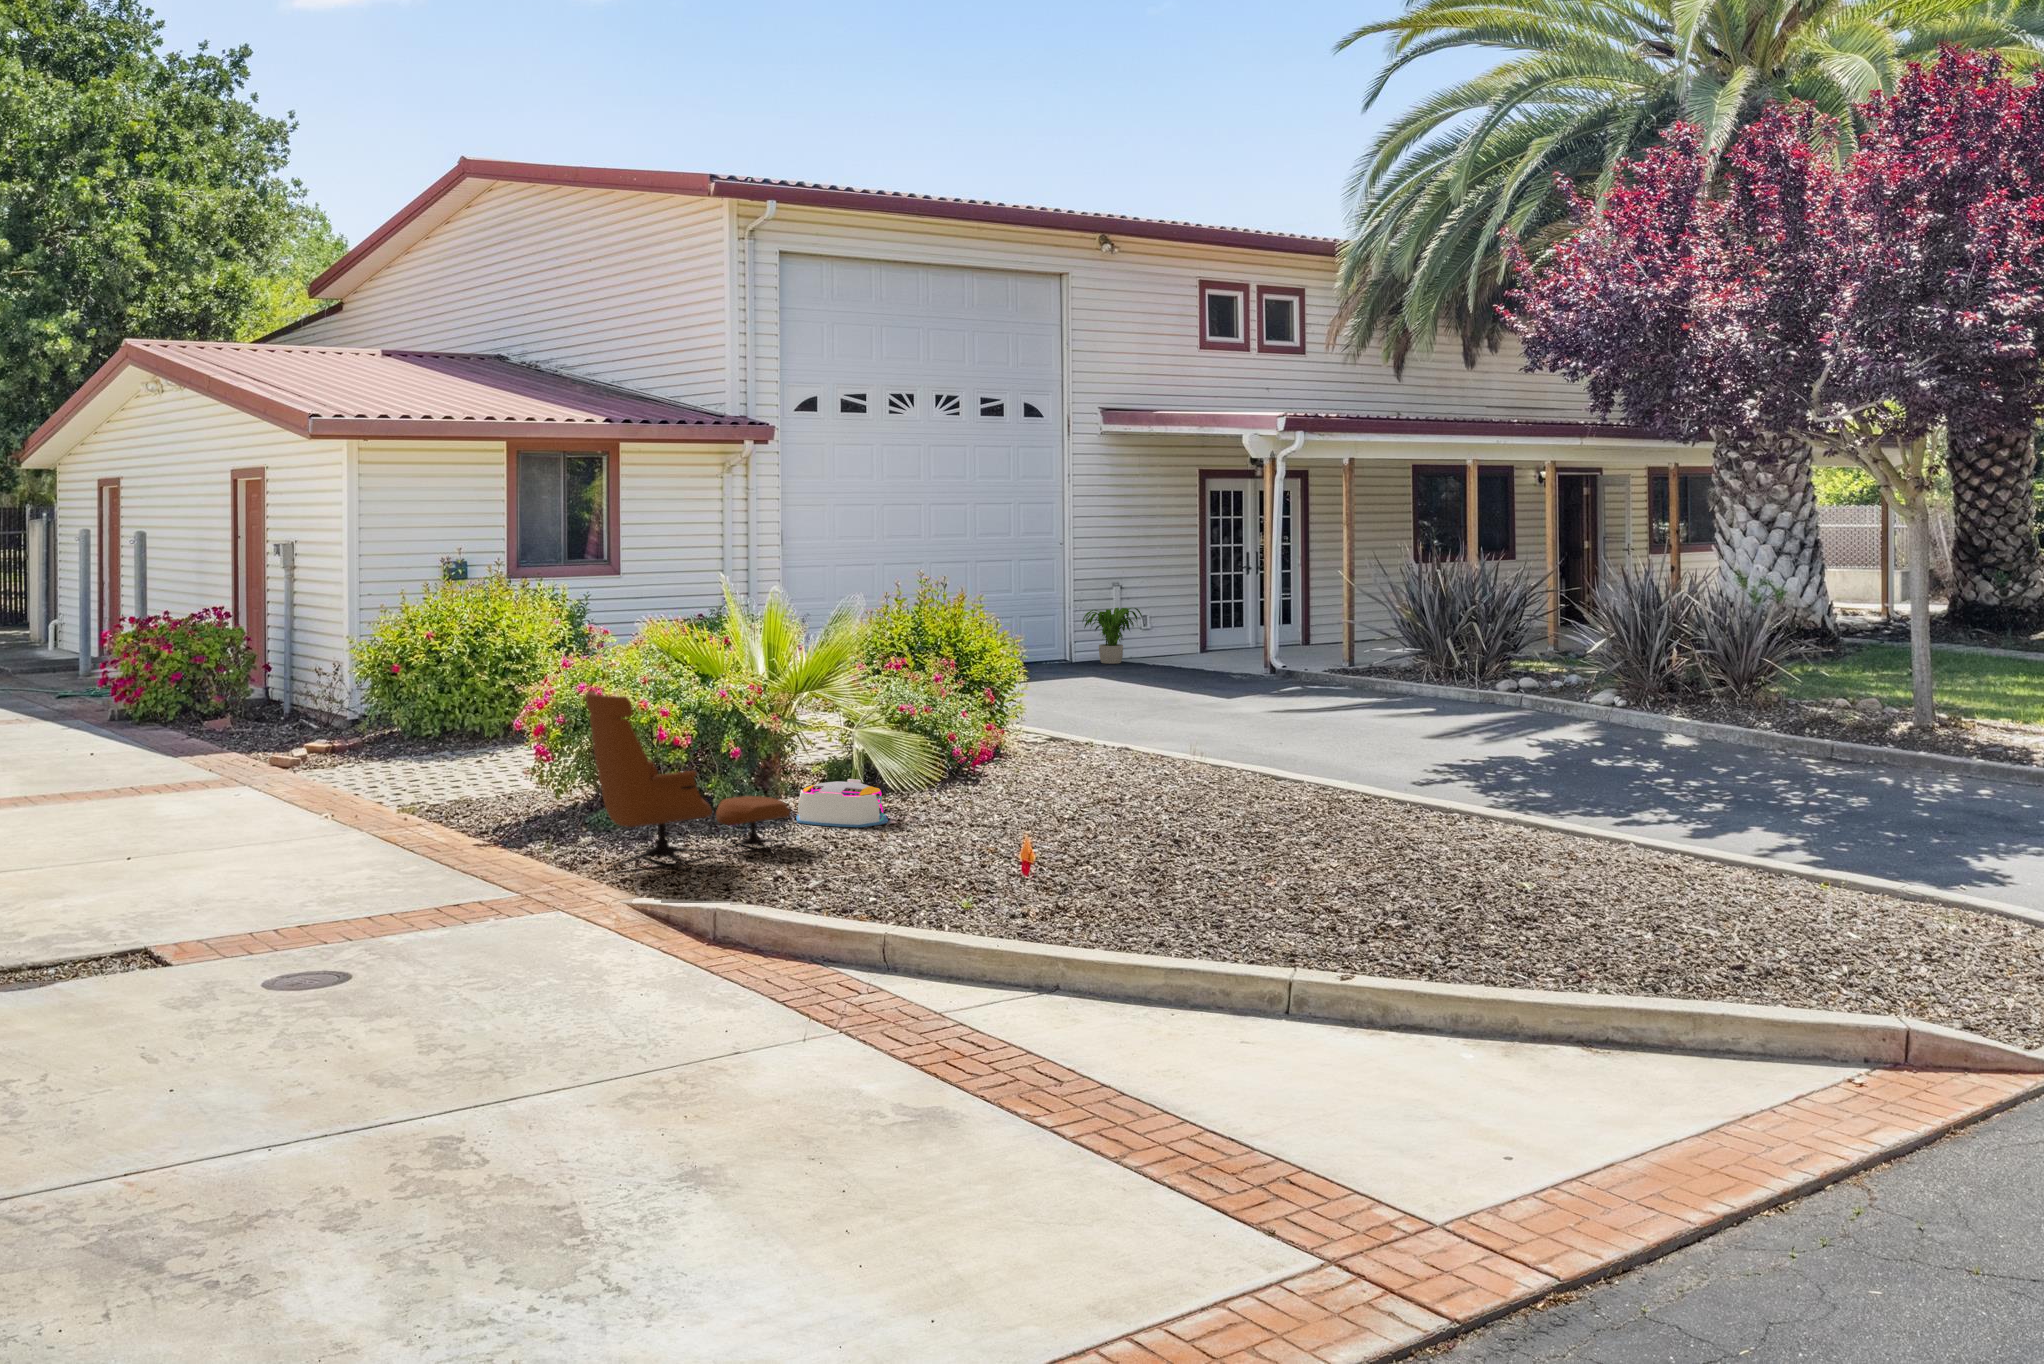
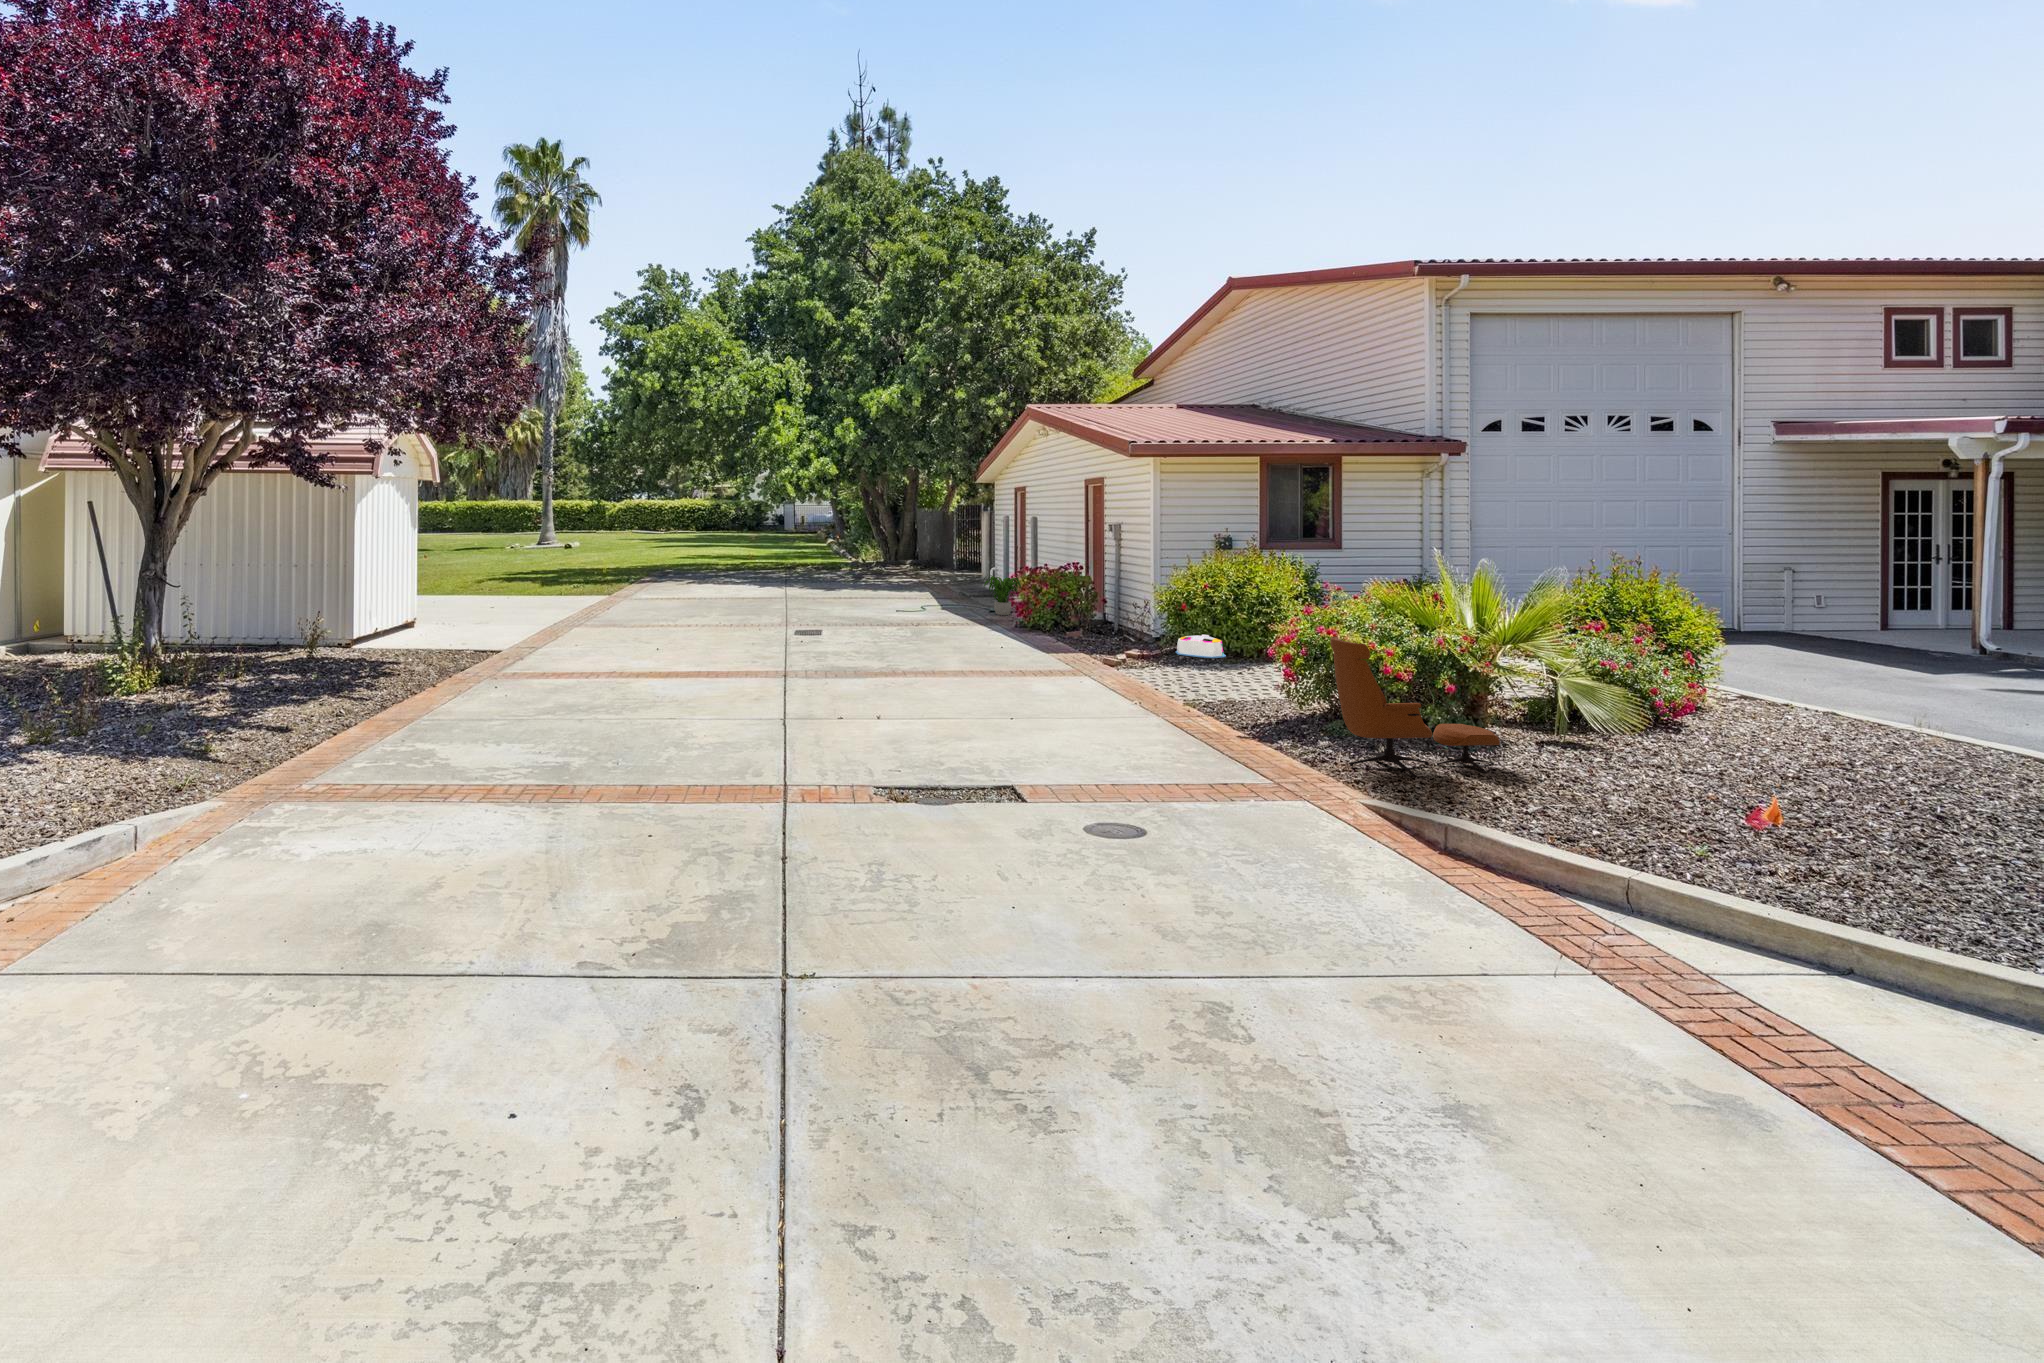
potted plant: present [1083,608,1142,664] -> present [984,575,1022,615]
storage bin: present [796,779,888,827] -> present [1176,635,1226,658]

